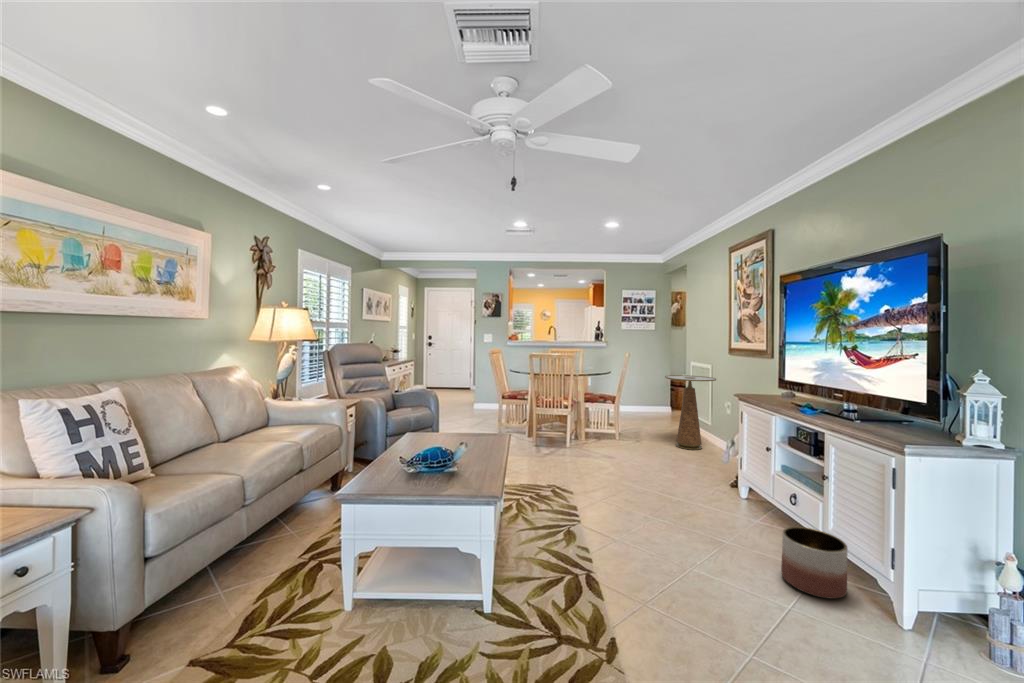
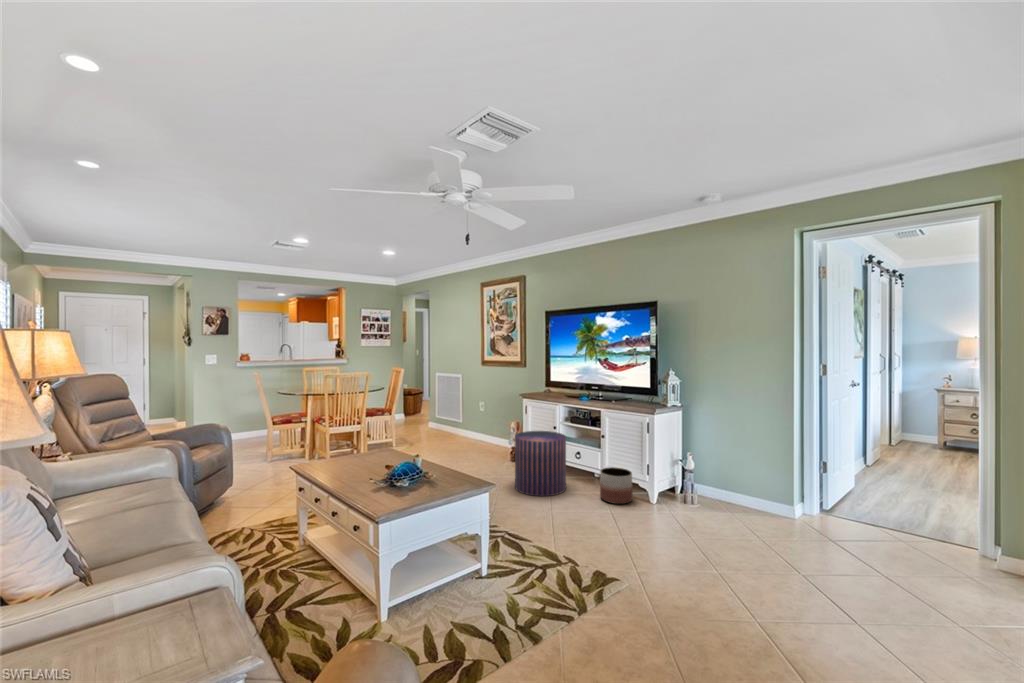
side table: present [665,375,716,450] -> none [435,384,474,445]
pouf: none [675,443,756,541] -> present [515,431,566,496]

